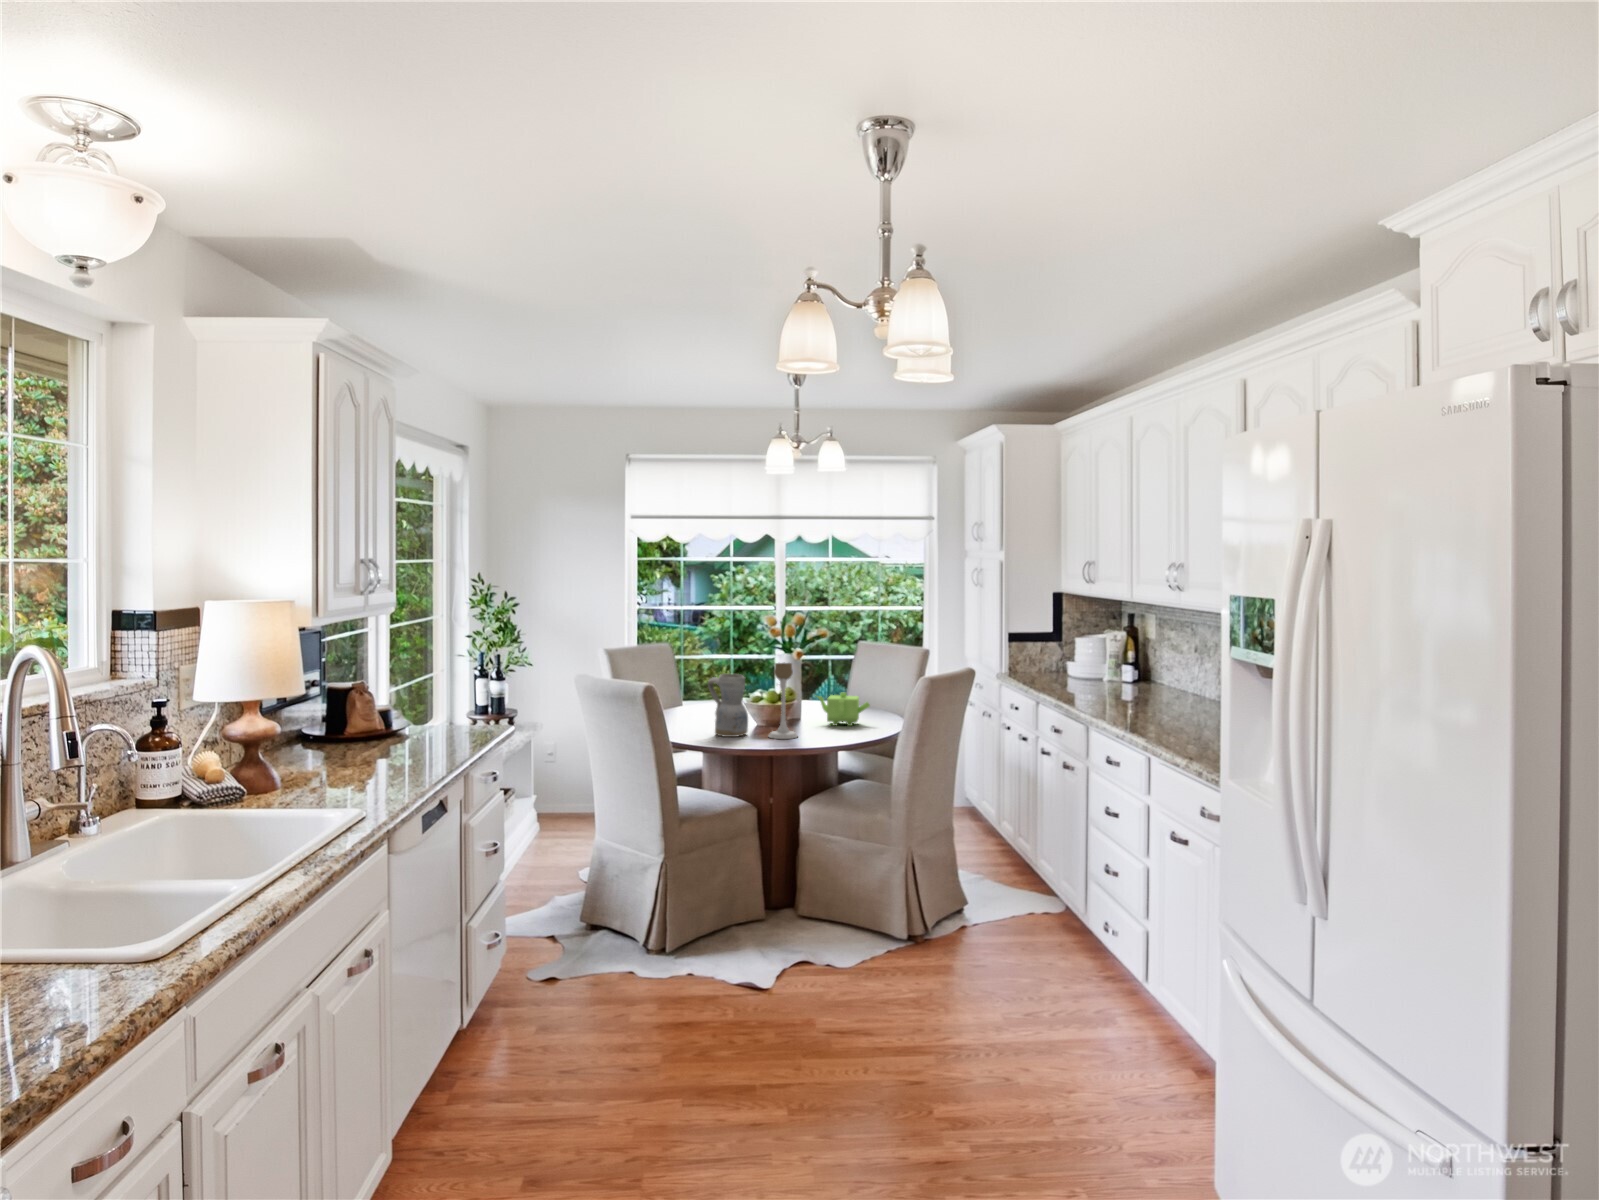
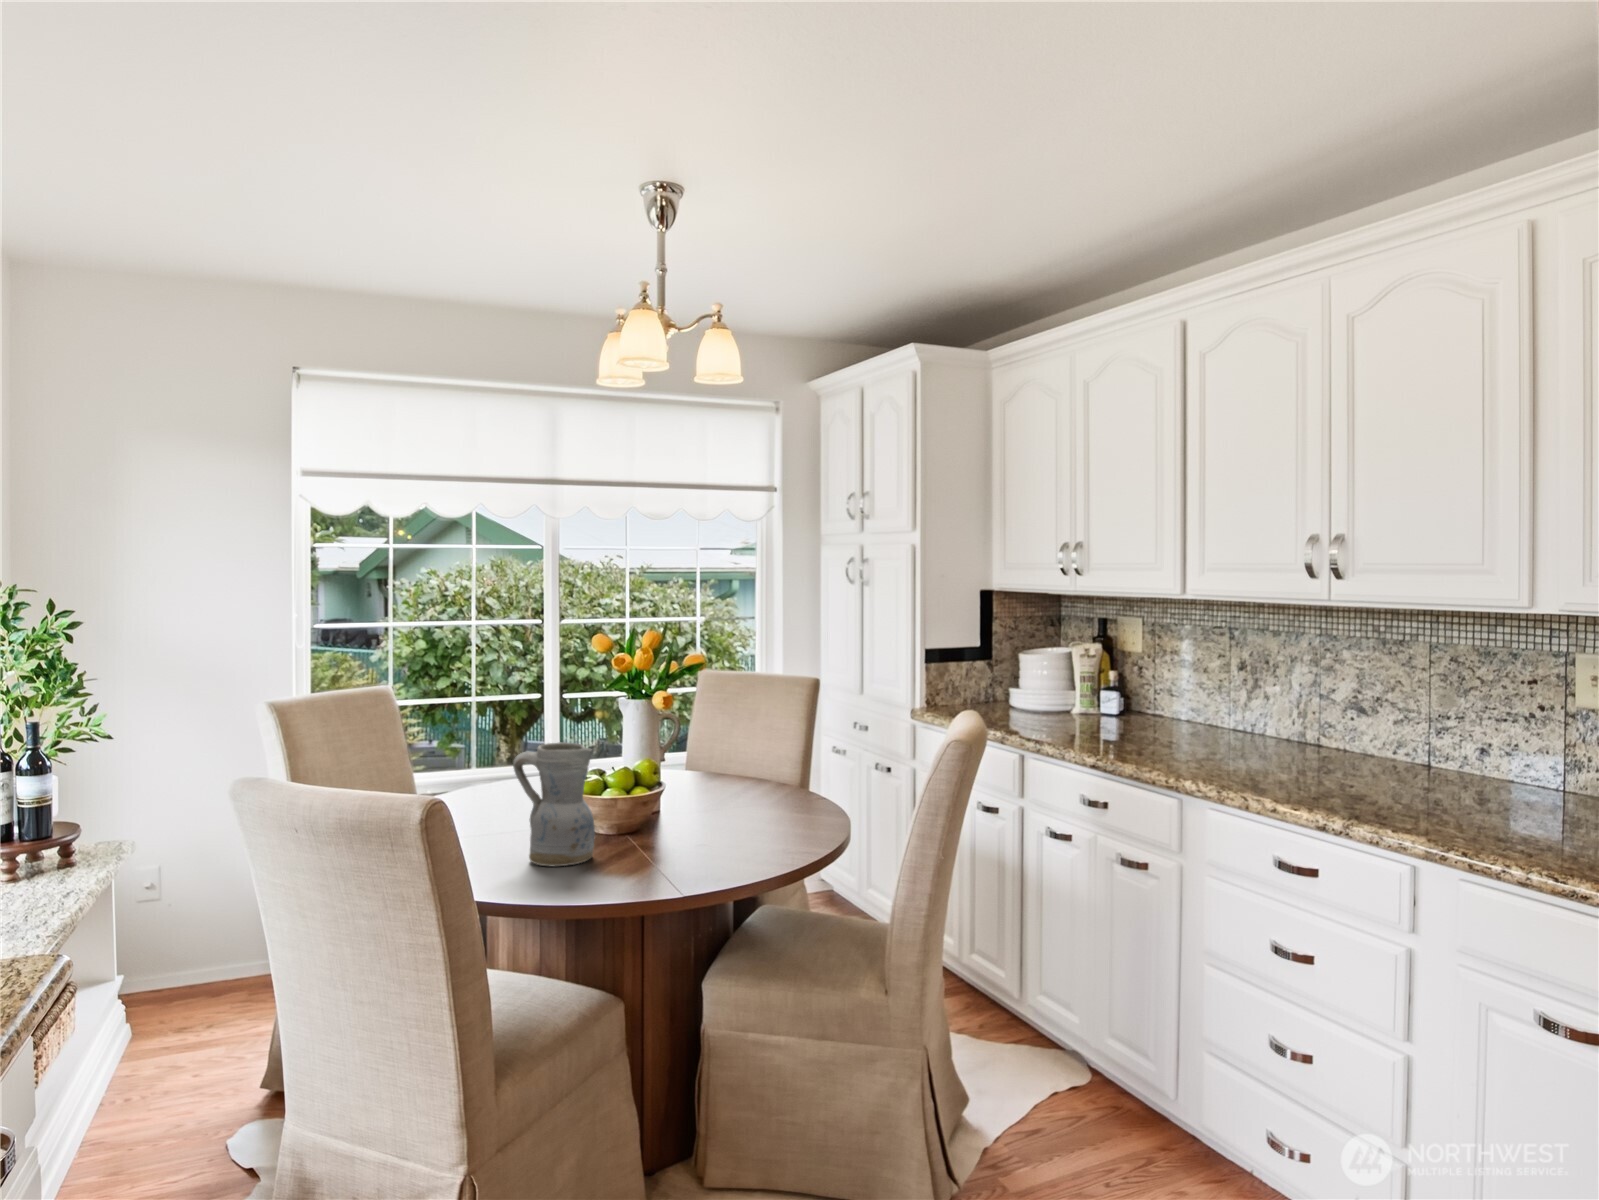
candle holder: present [769,663,798,739] -> none [637,716,693,863]
teapot: present [817,693,870,726] -> none [687,760,783,819]

